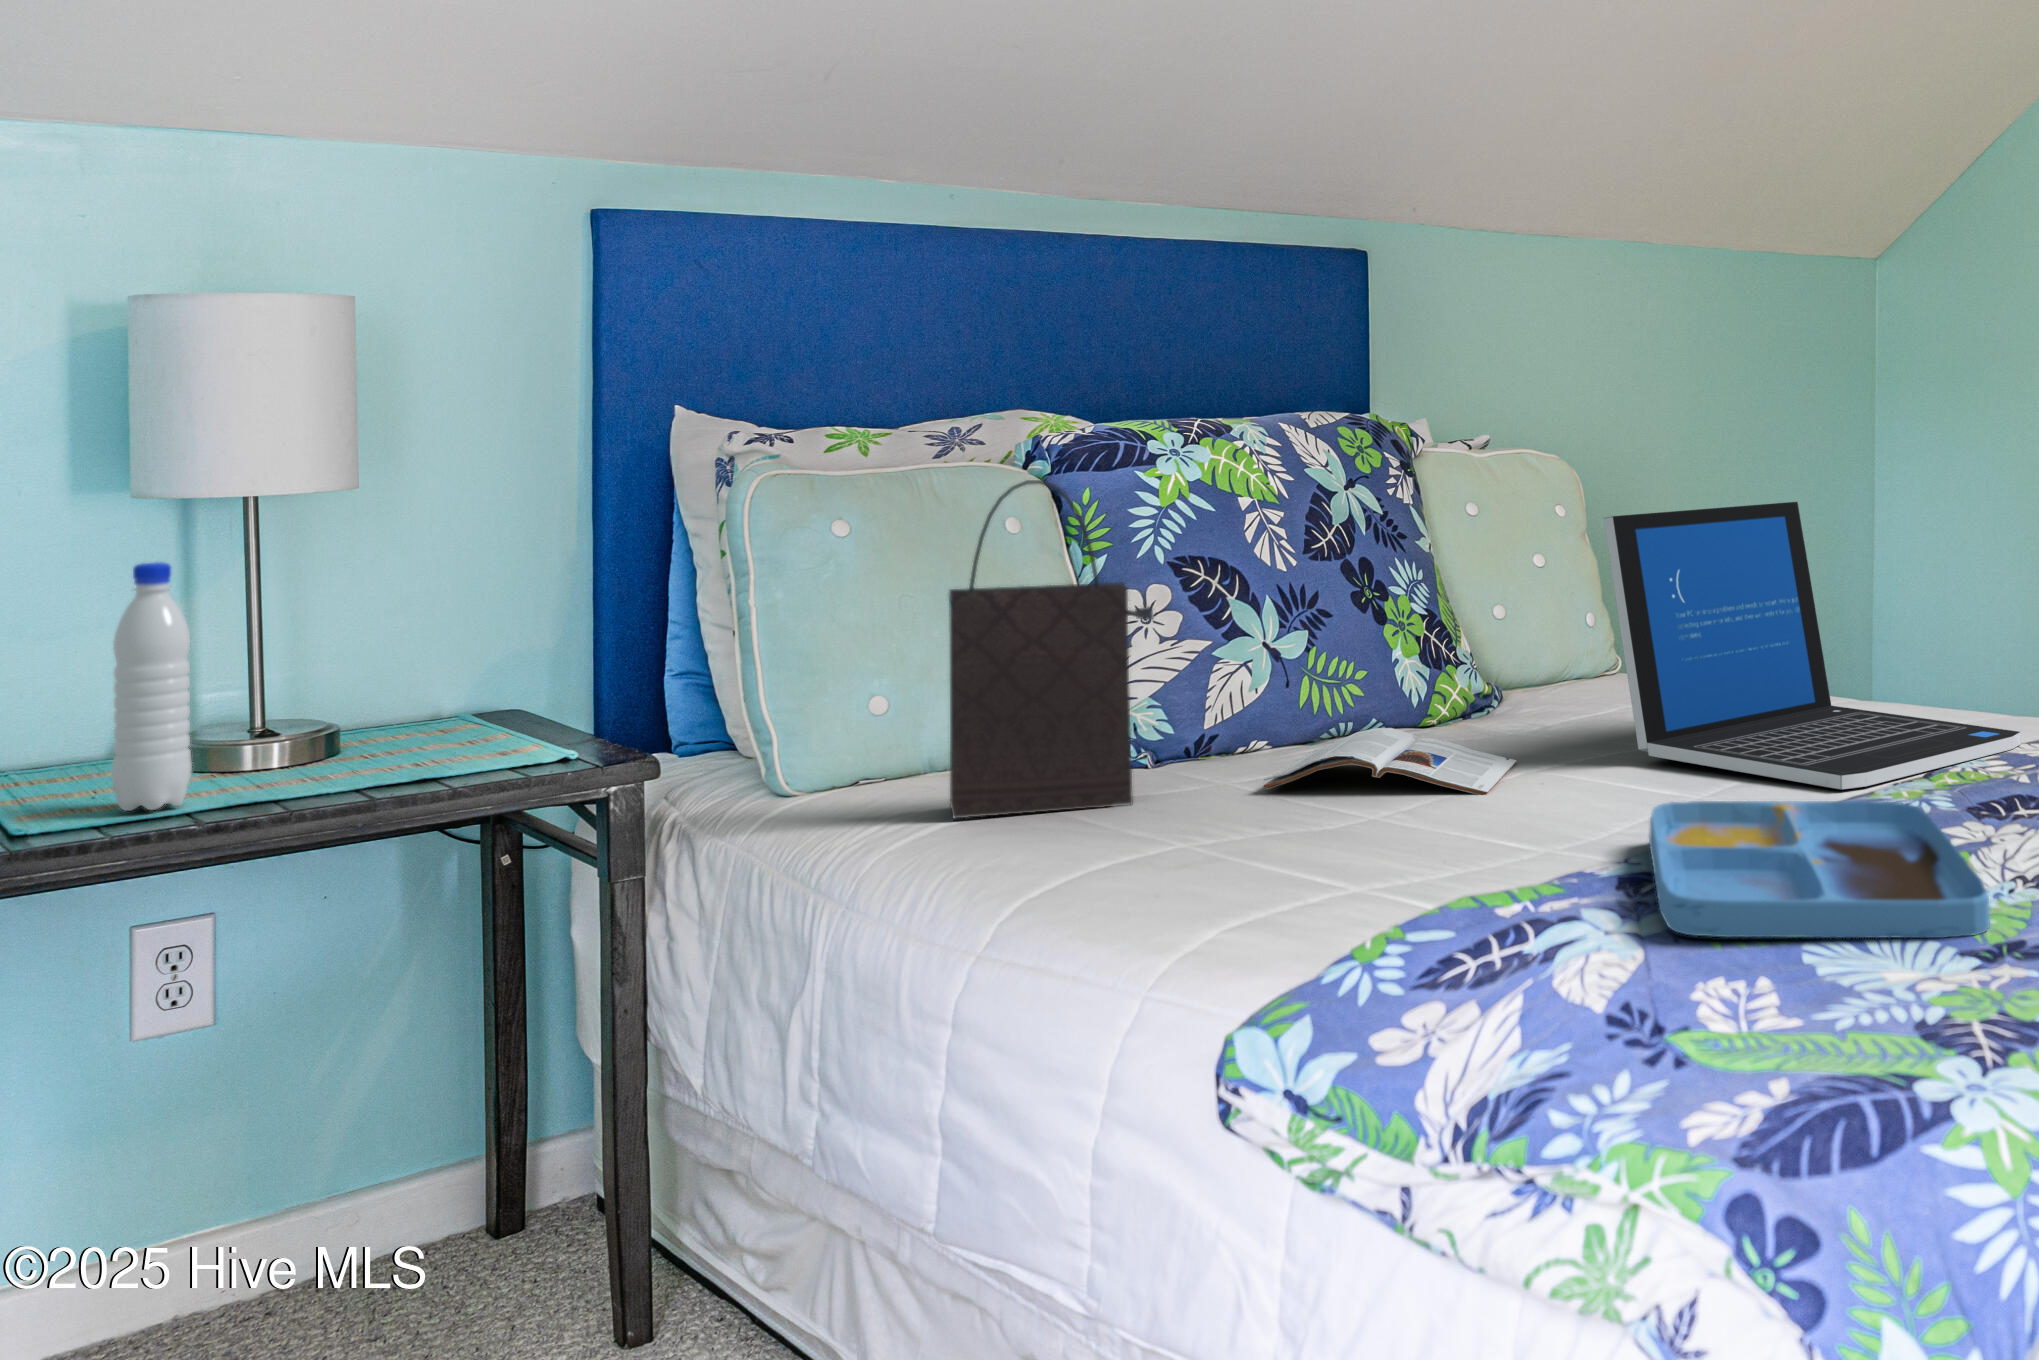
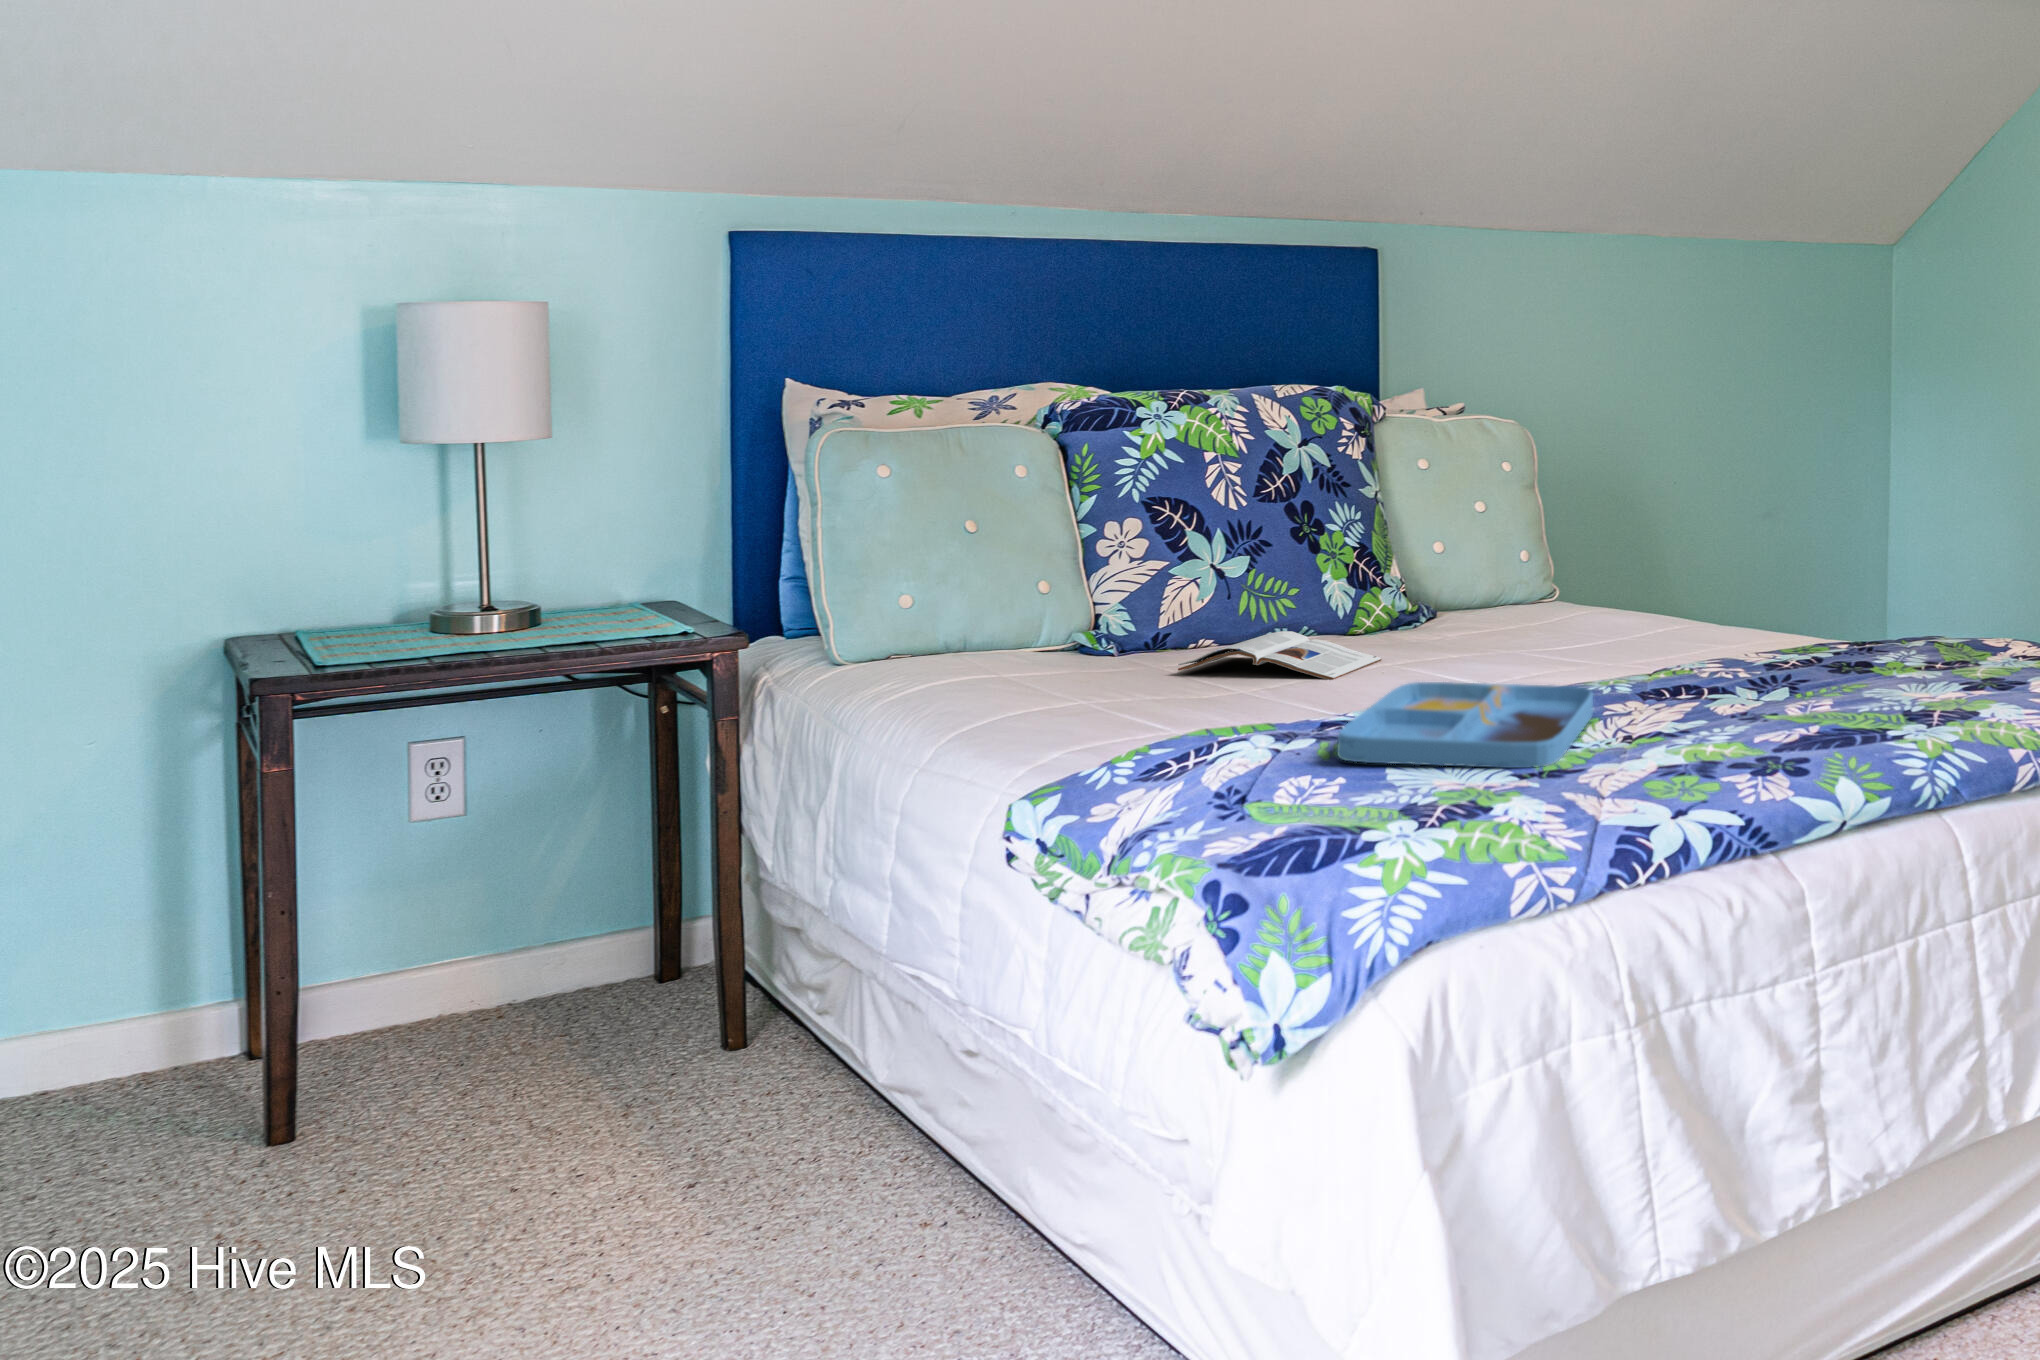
handbag: present [949,480,1154,819] -> none [948,440,1101,684]
laptop: present [1604,502,2021,790] -> none [1450,462,1775,683]
water bottle: present [112,562,192,811] -> none [383,490,433,654]

